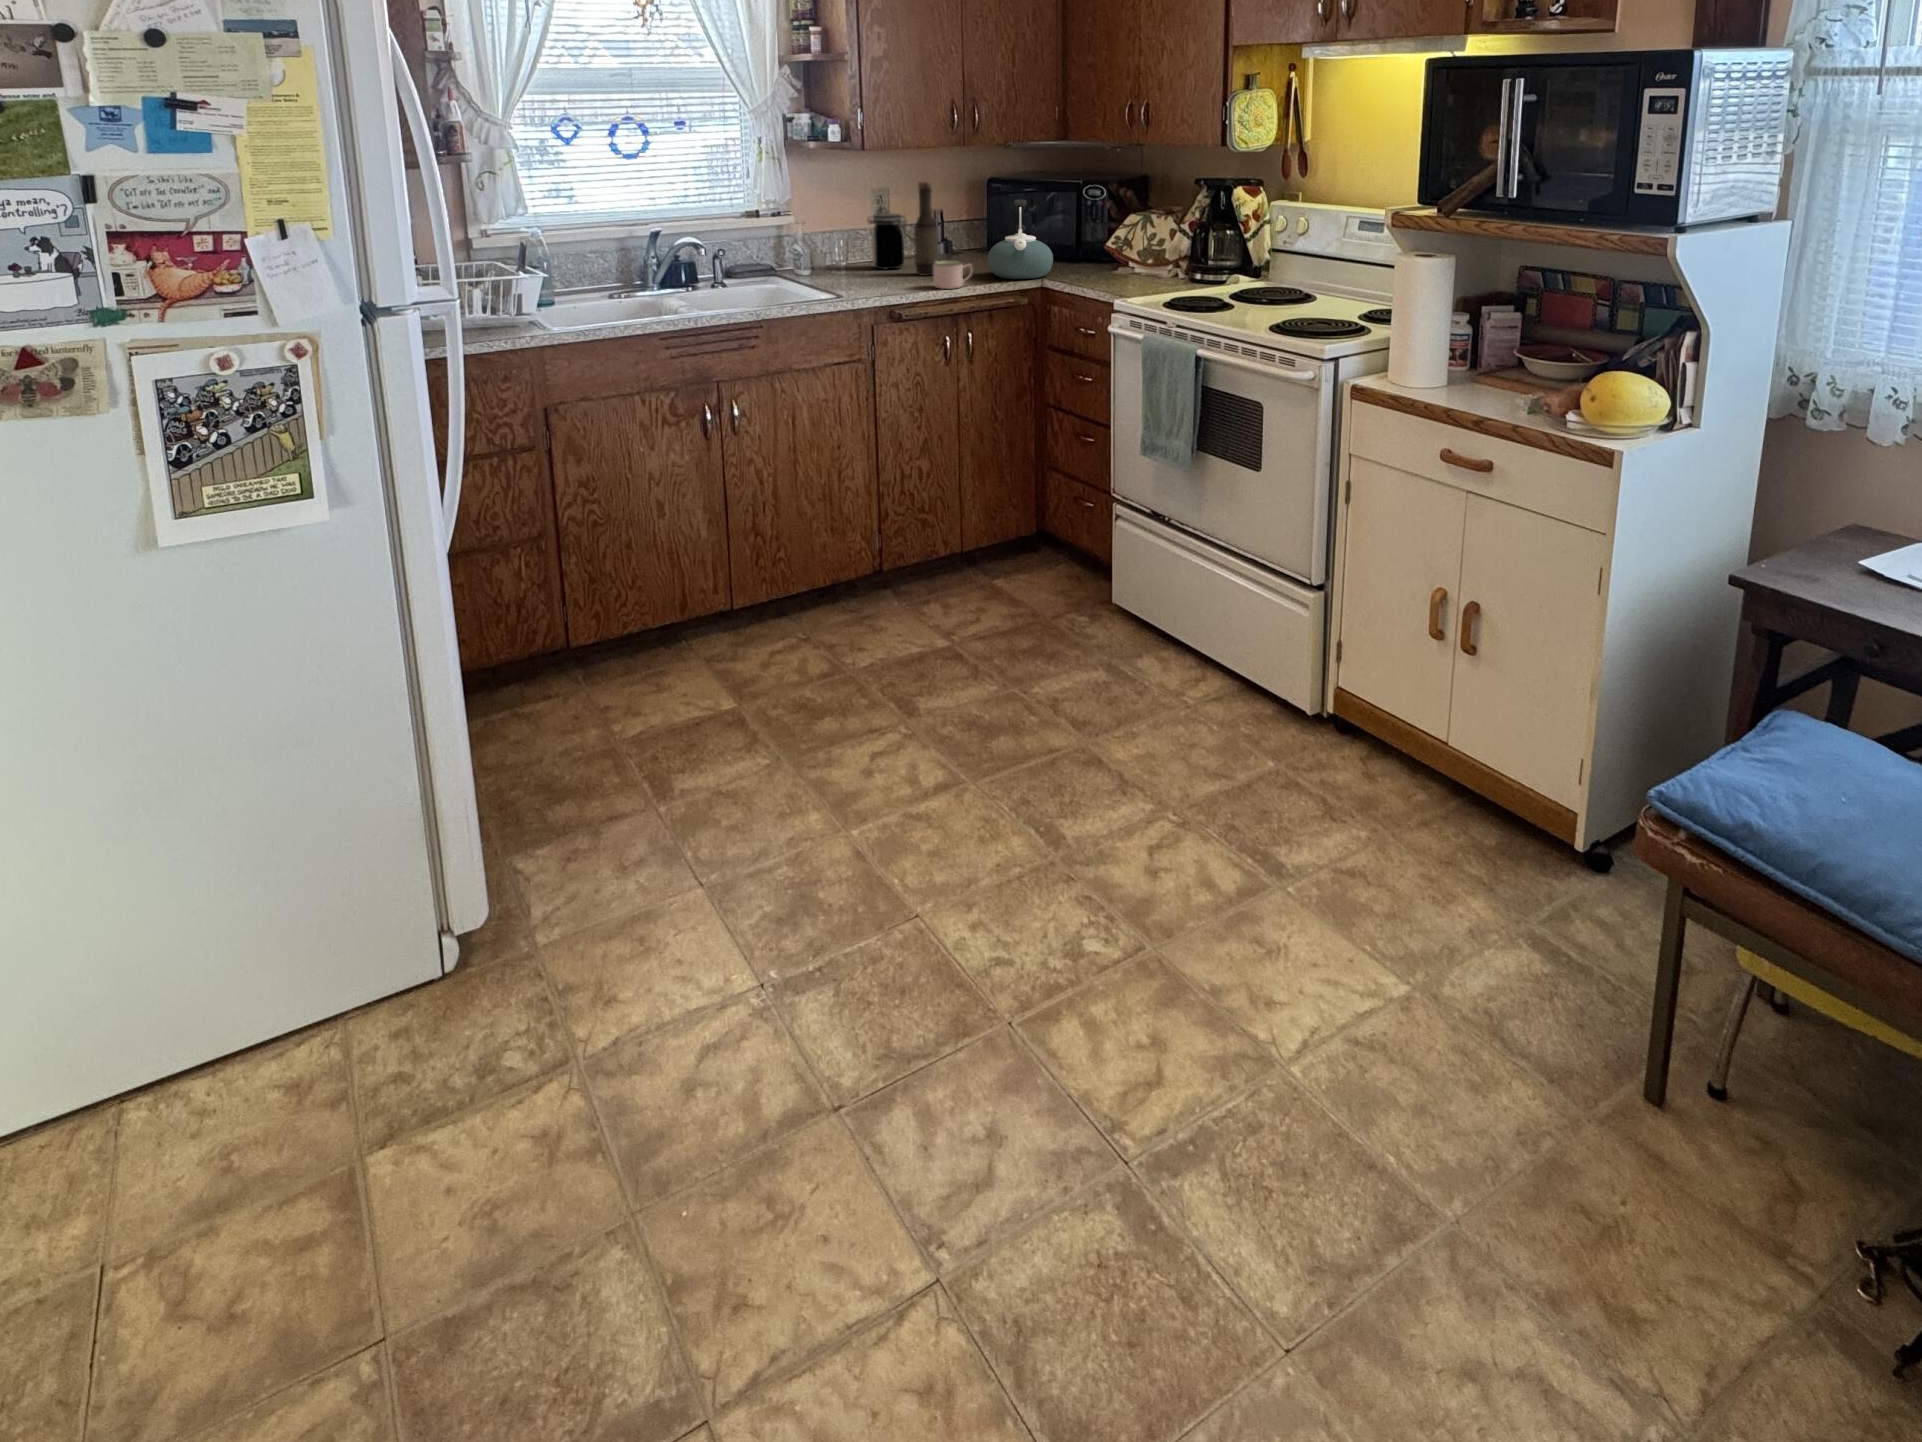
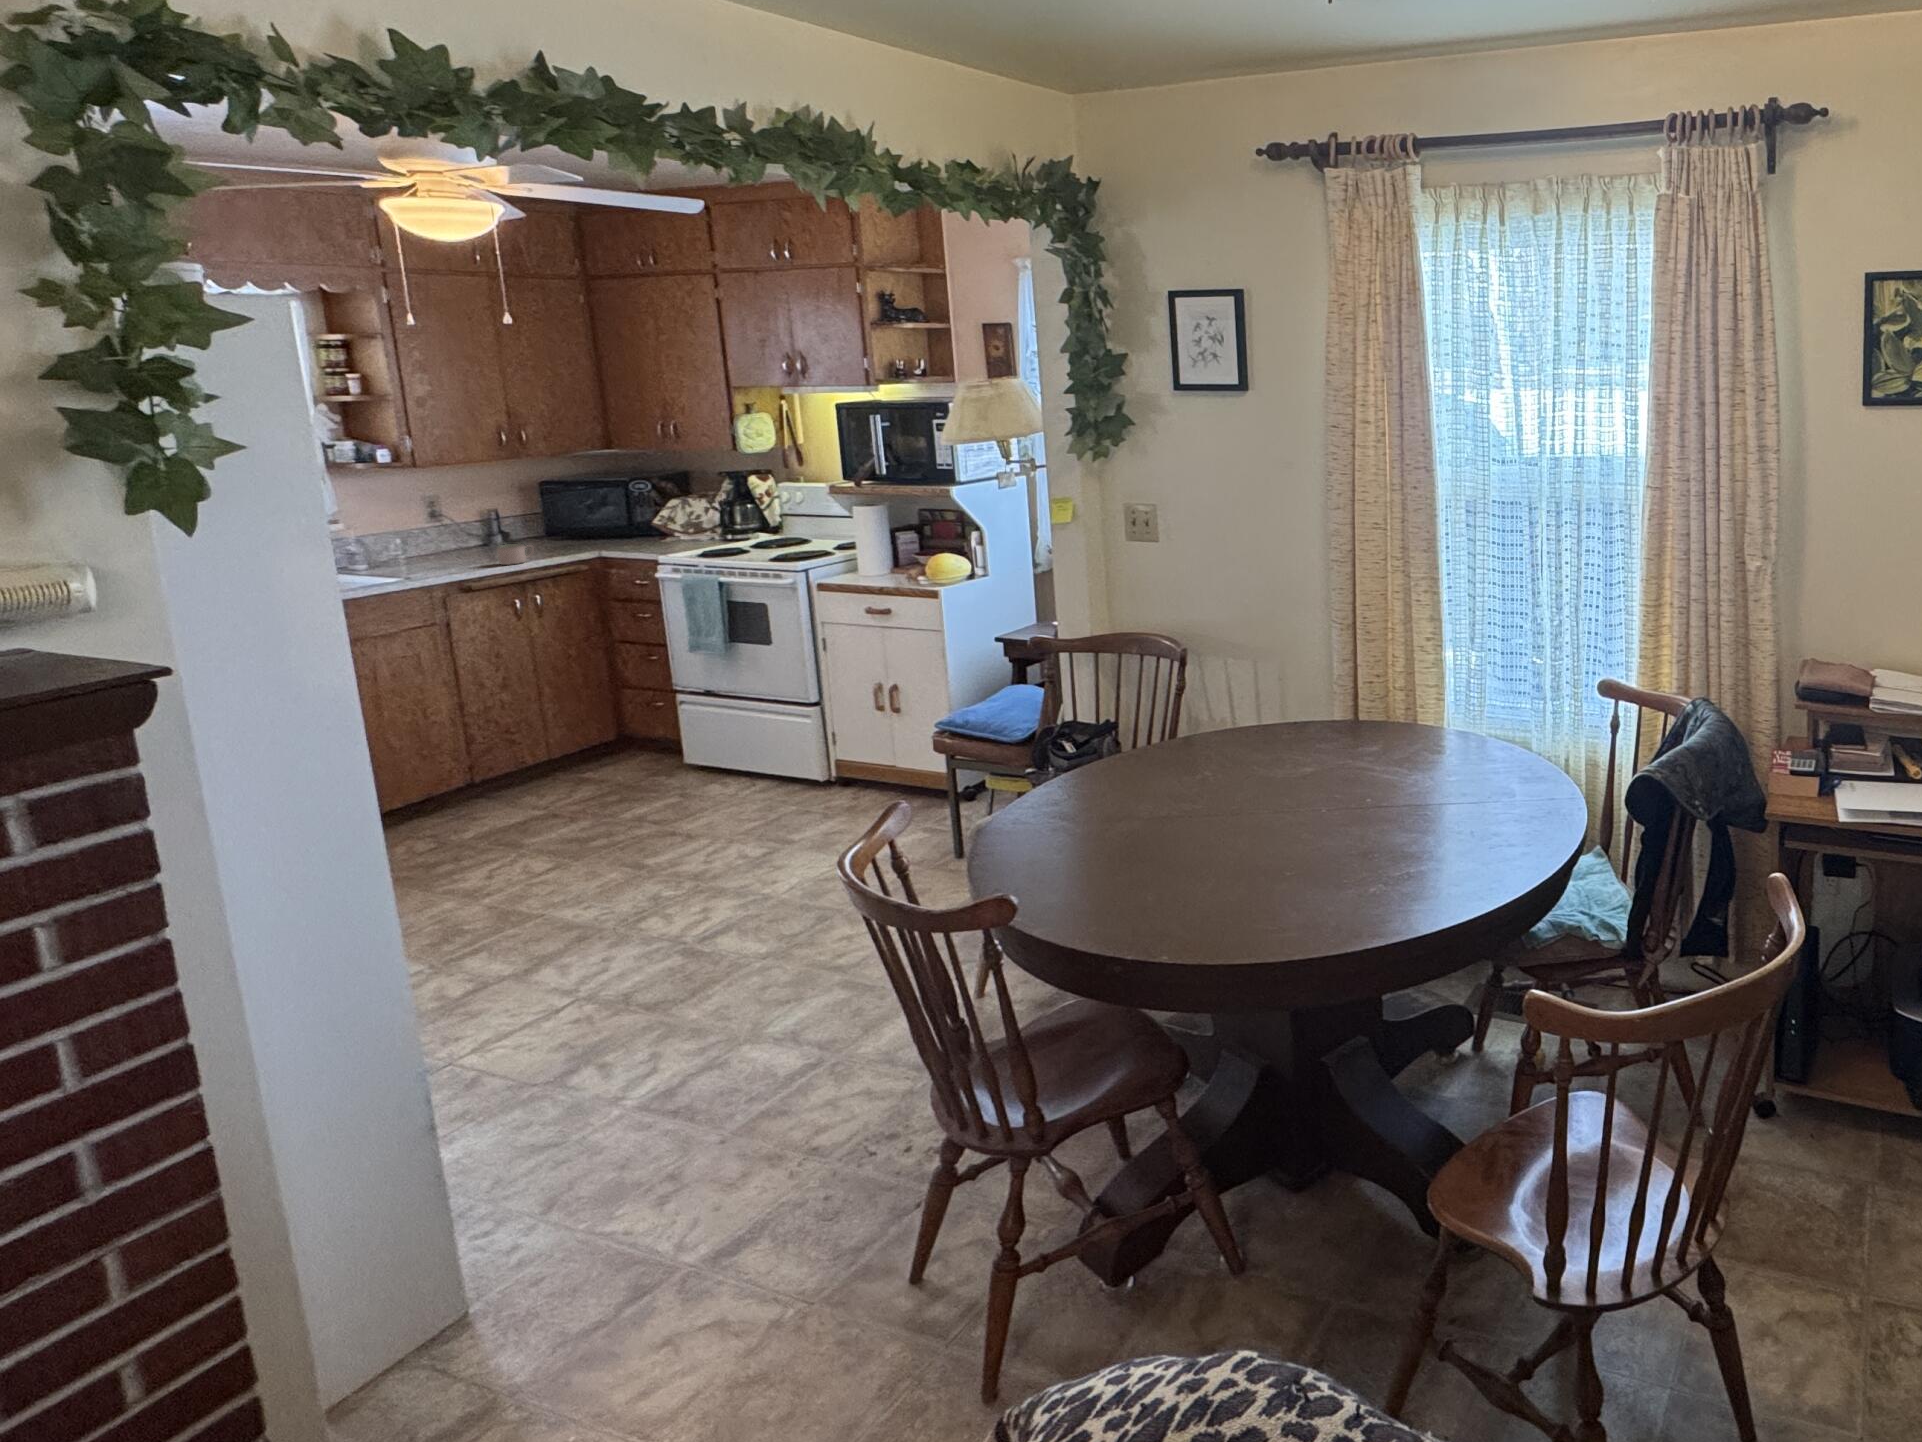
bottle: present [914,181,938,276] -> none [472,488,499,559]
kettle: present [988,200,1053,279] -> none [547,496,607,553]
jar: present [867,213,907,269] -> none [422,514,464,559]

